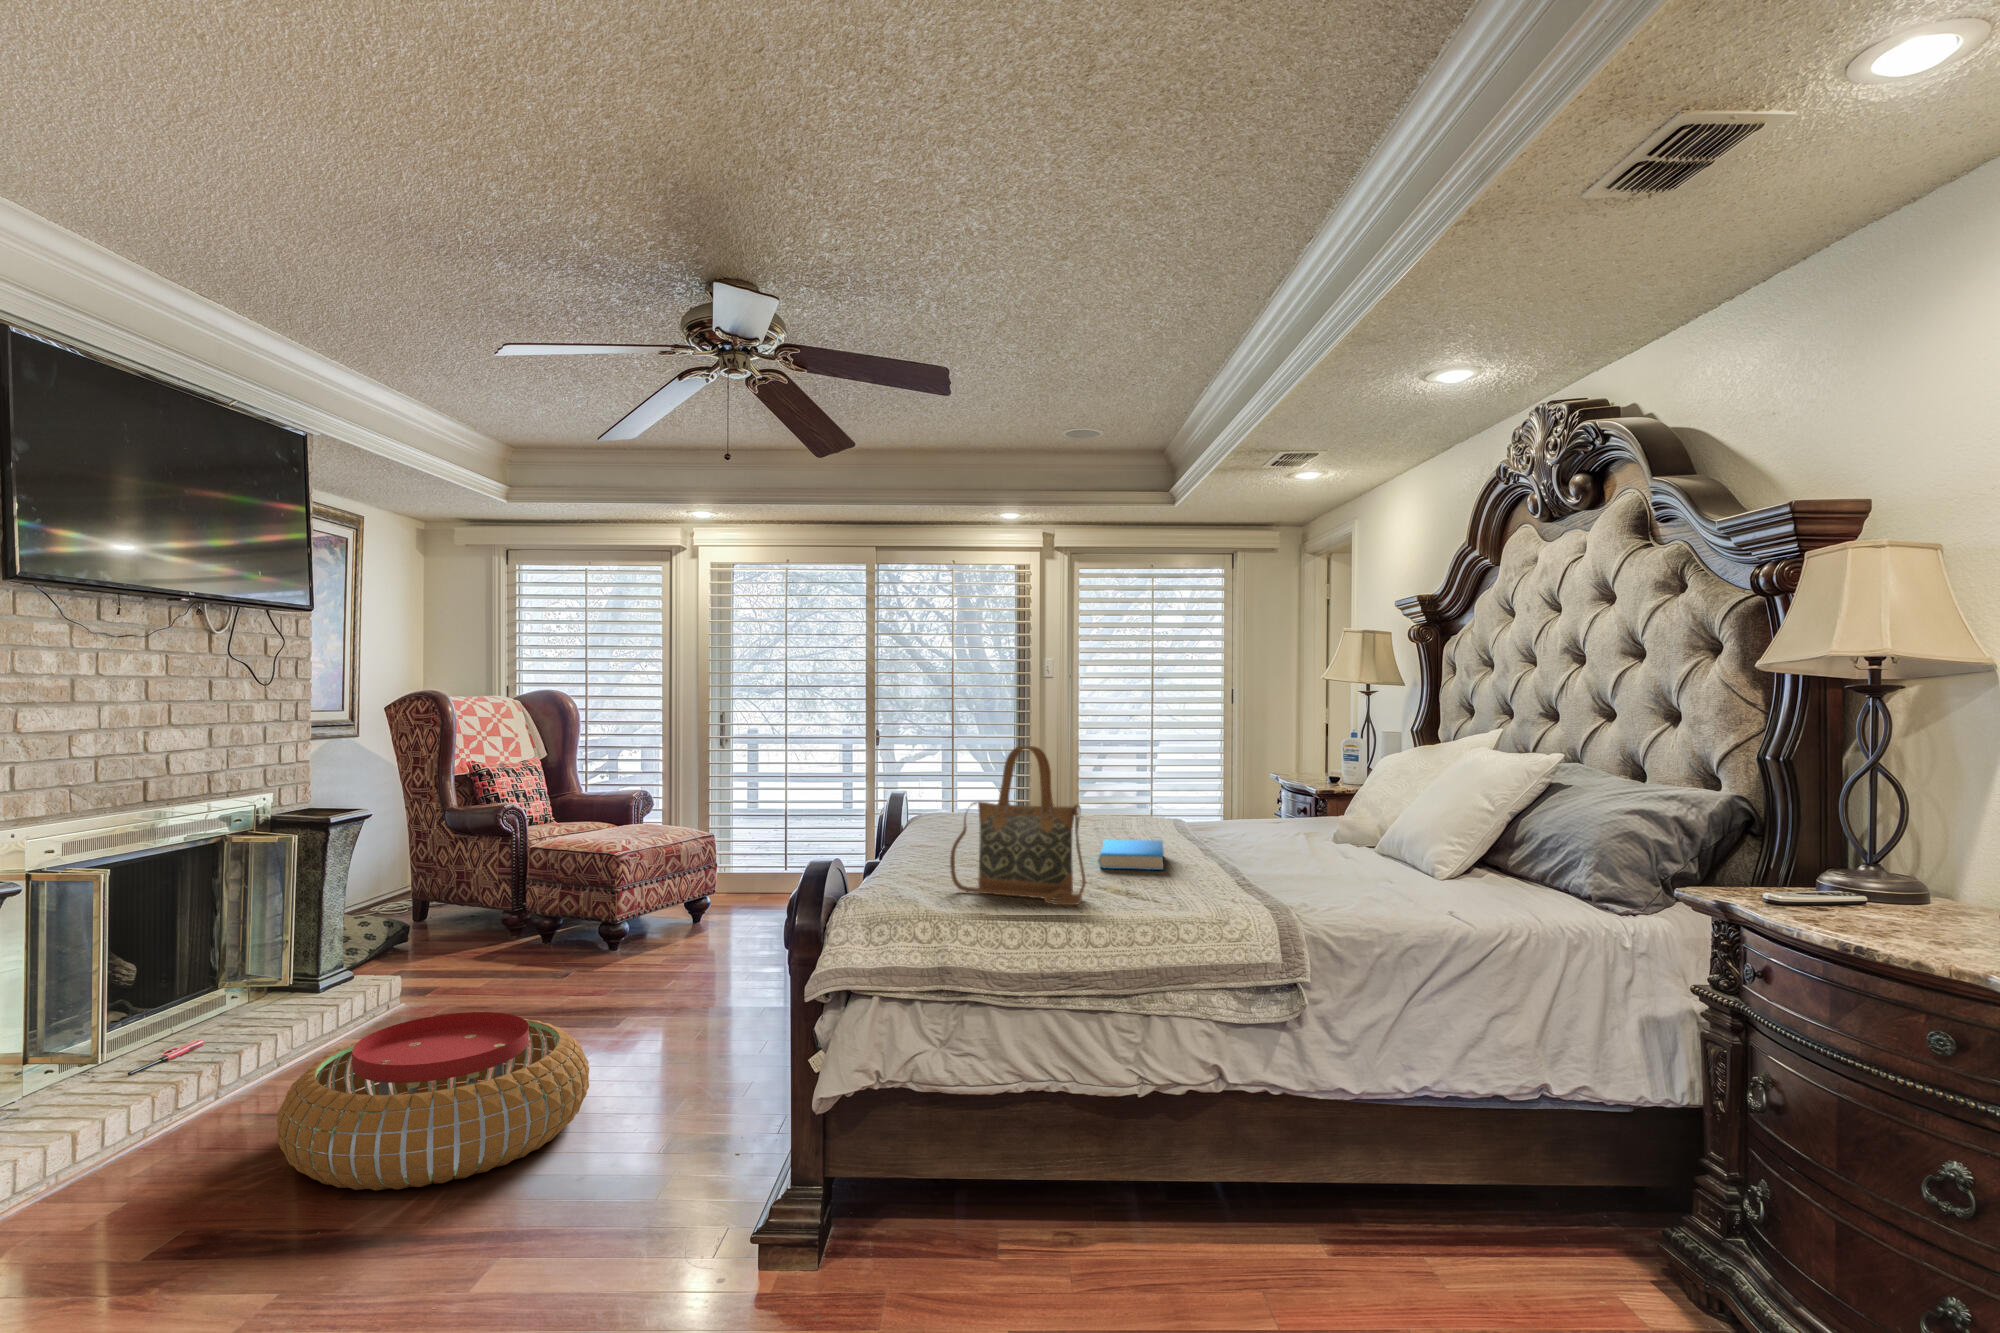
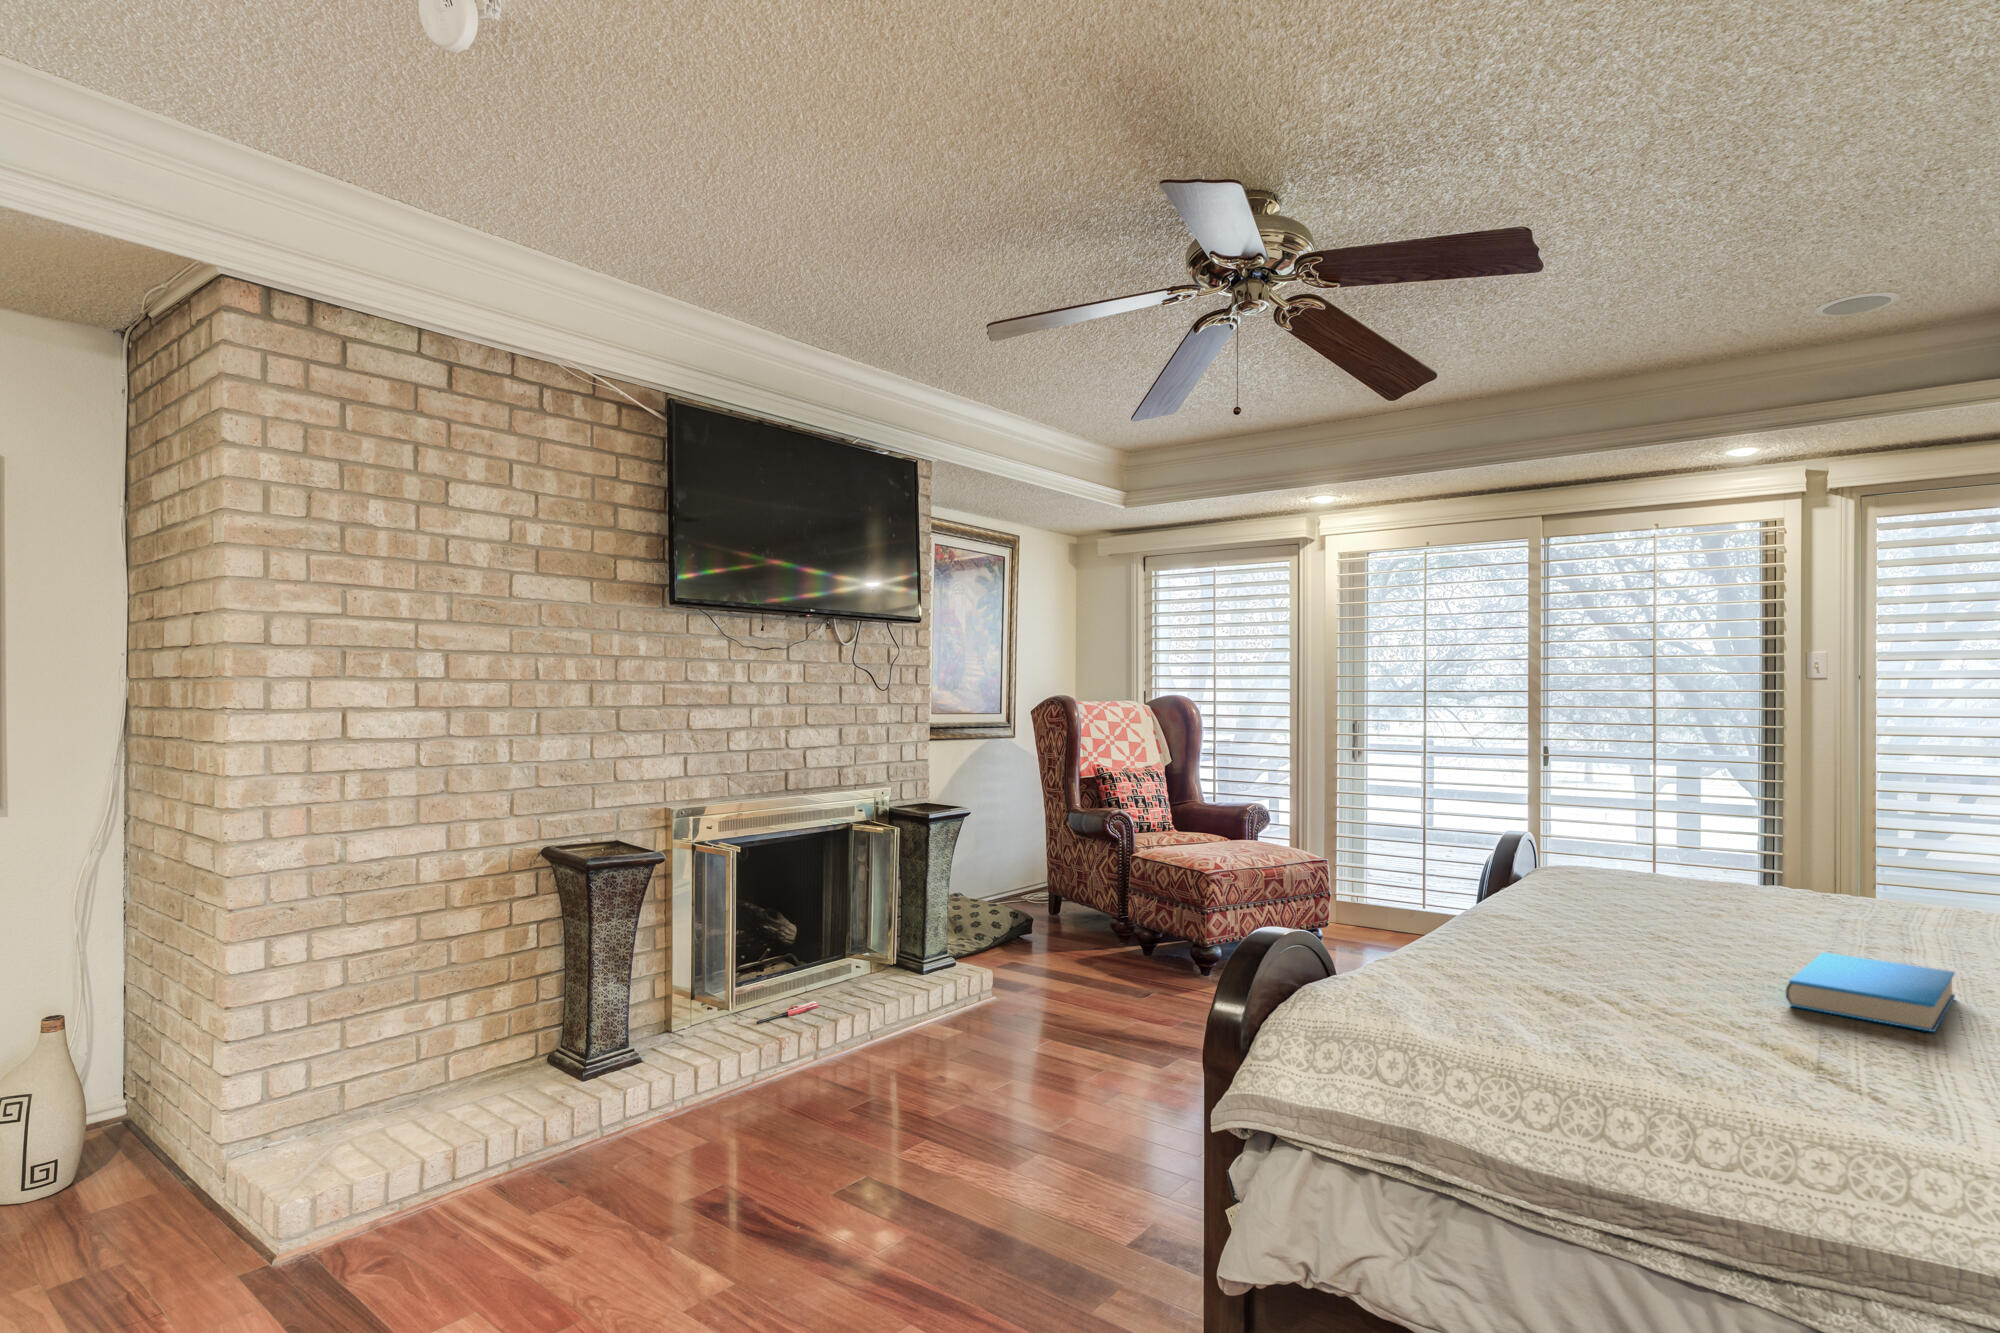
handbag: present [950,746,1086,905] -> none [1471,789,1709,1078]
pouf: present [277,1012,589,1191] -> none [799,1027,1083,1212]

